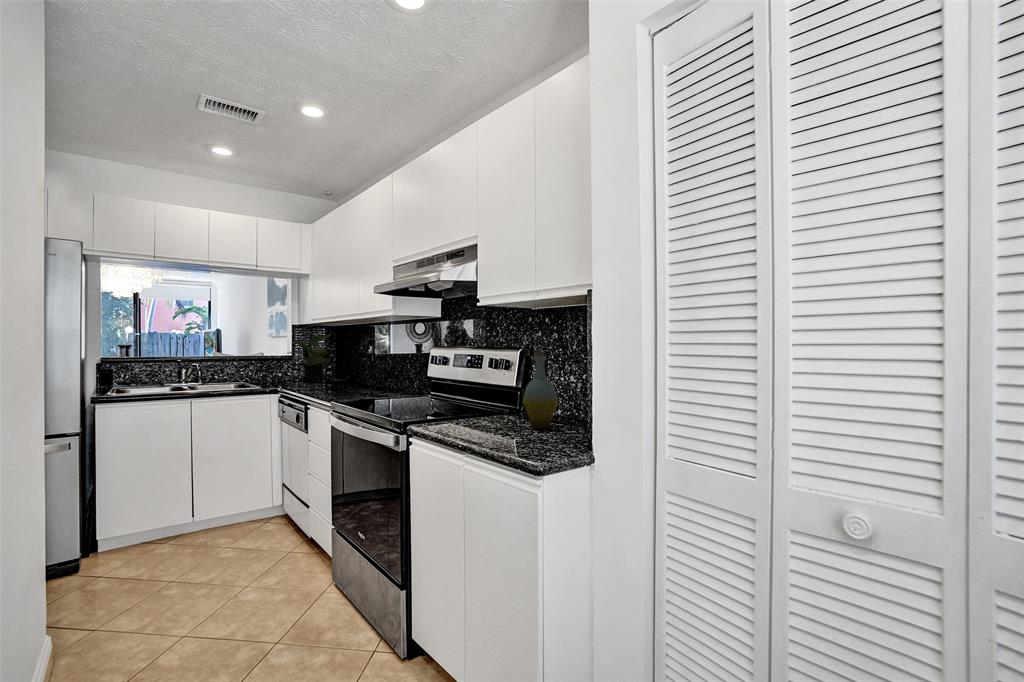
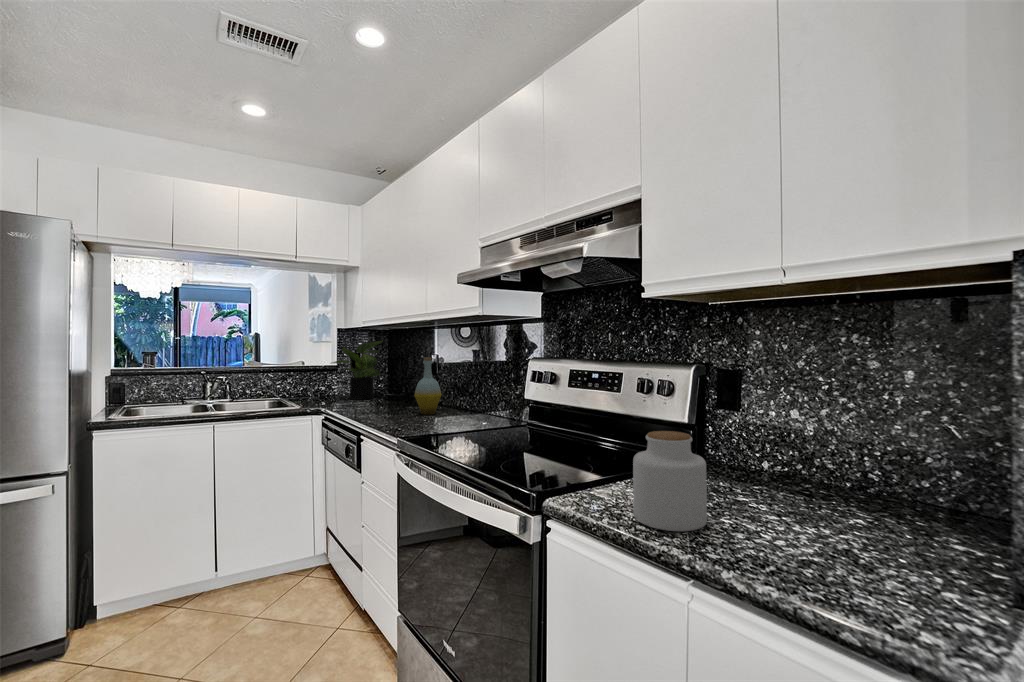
bottle: present [523,352,558,428] -> present [414,358,442,414]
jar: none [455,383,495,435] -> present [633,431,707,531]

